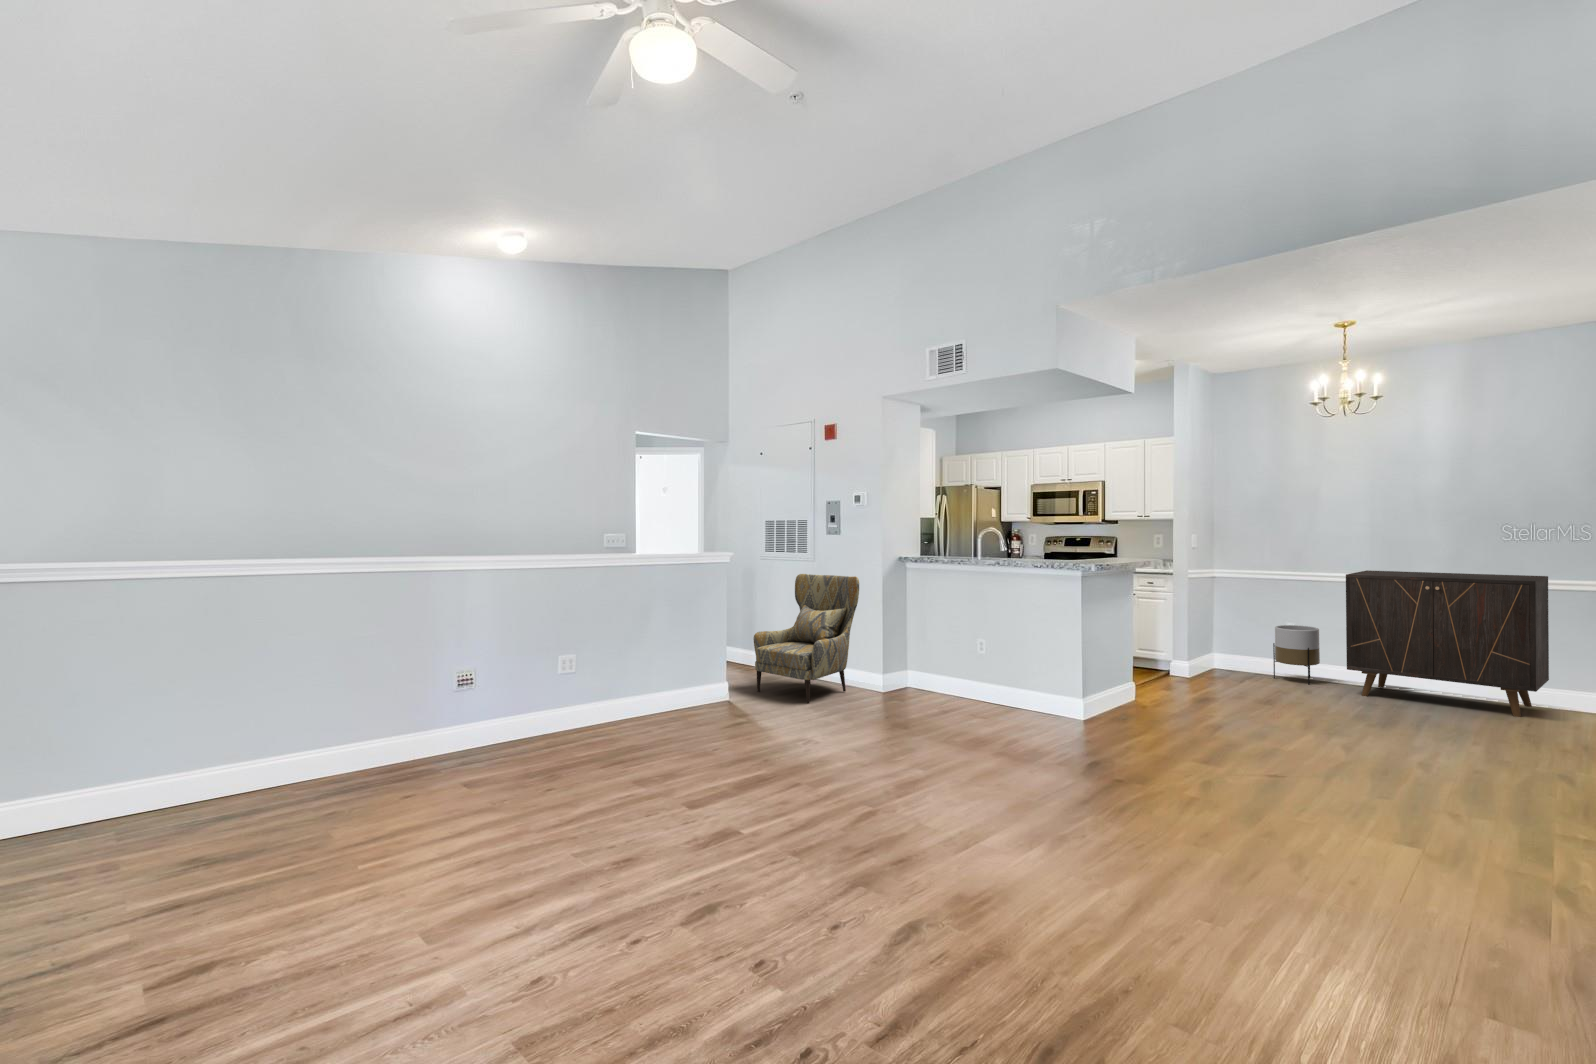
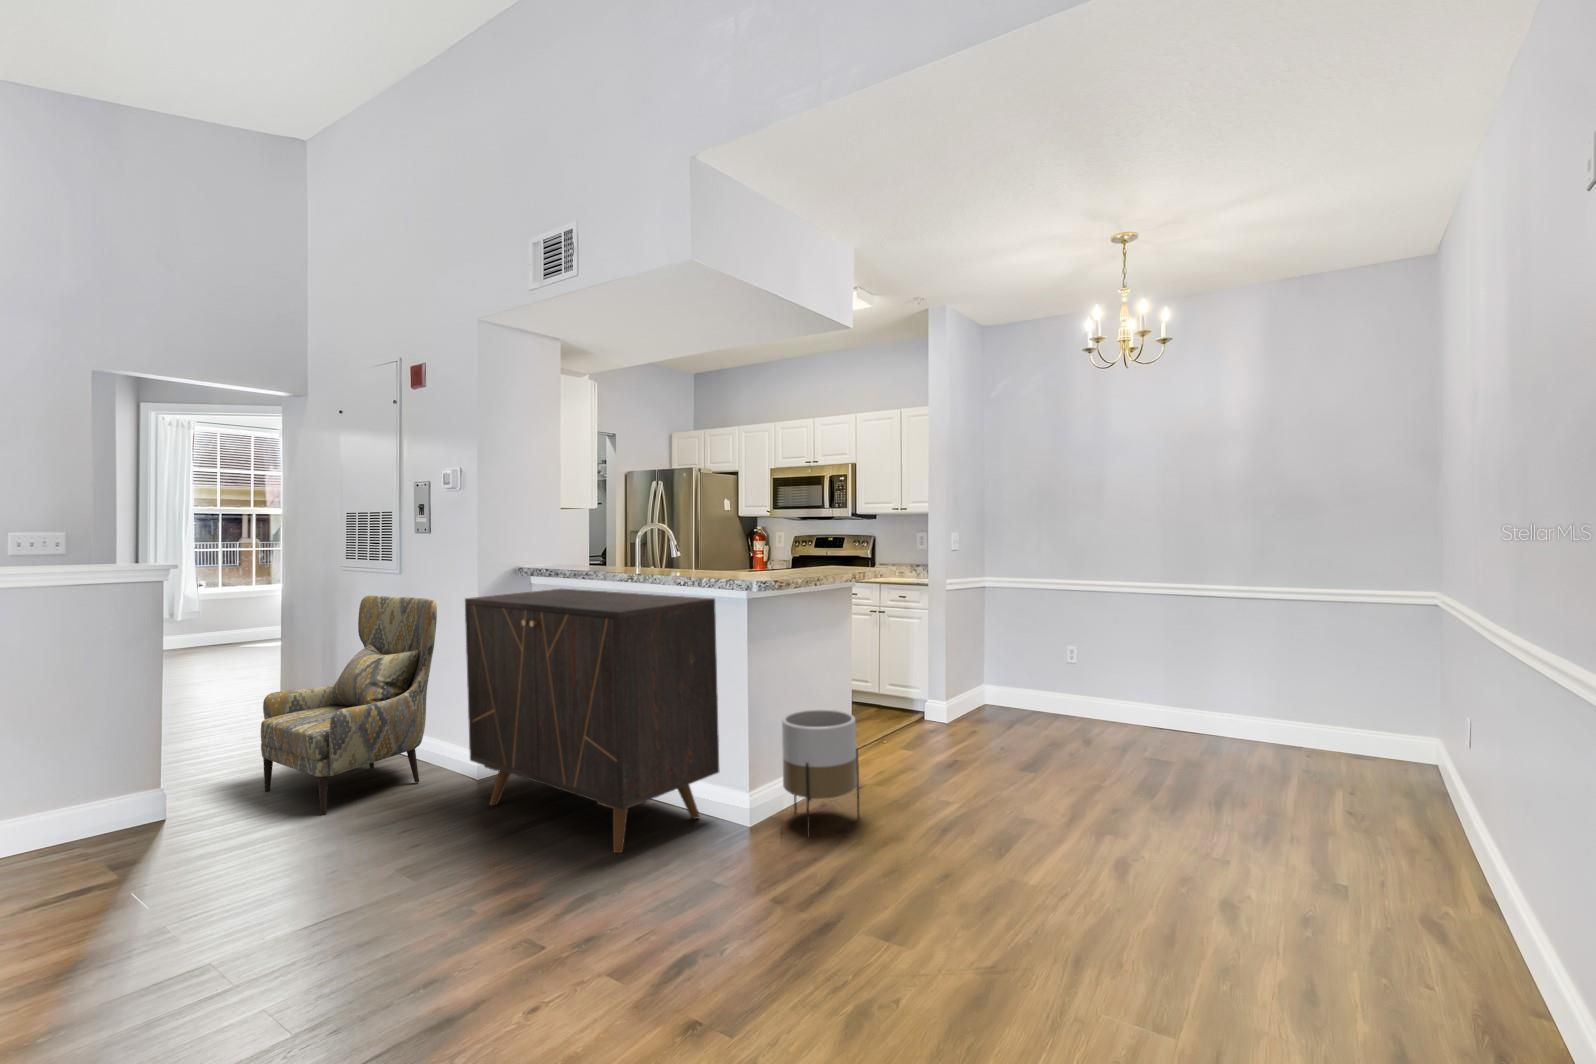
cabinet: present [1346,570,1549,717] -> present [465,589,719,853]
planter: present [1273,625,1320,685] -> present [782,709,860,838]

